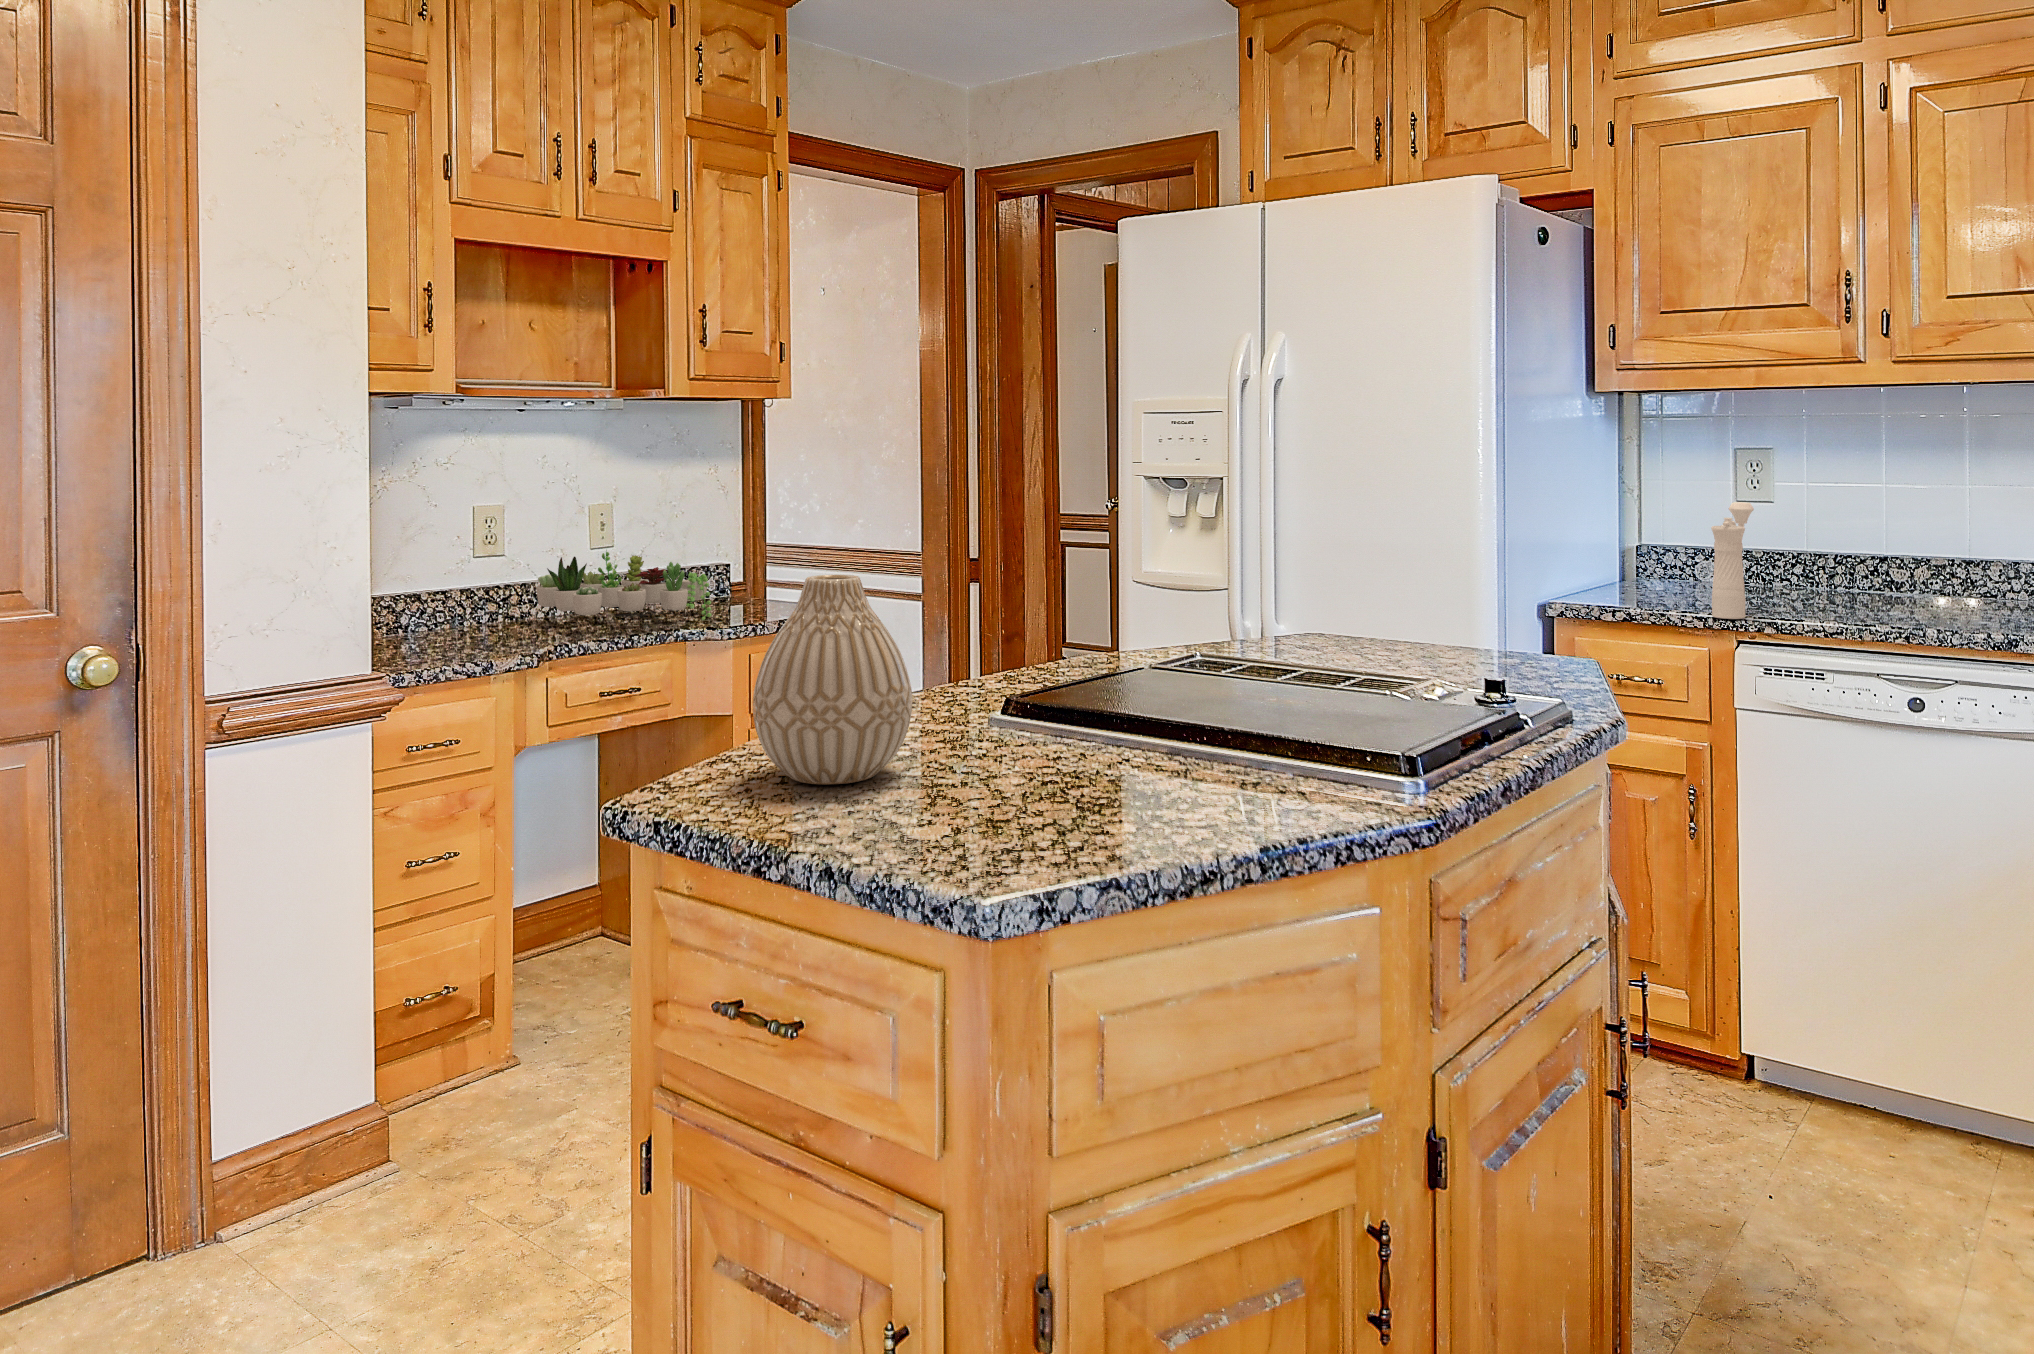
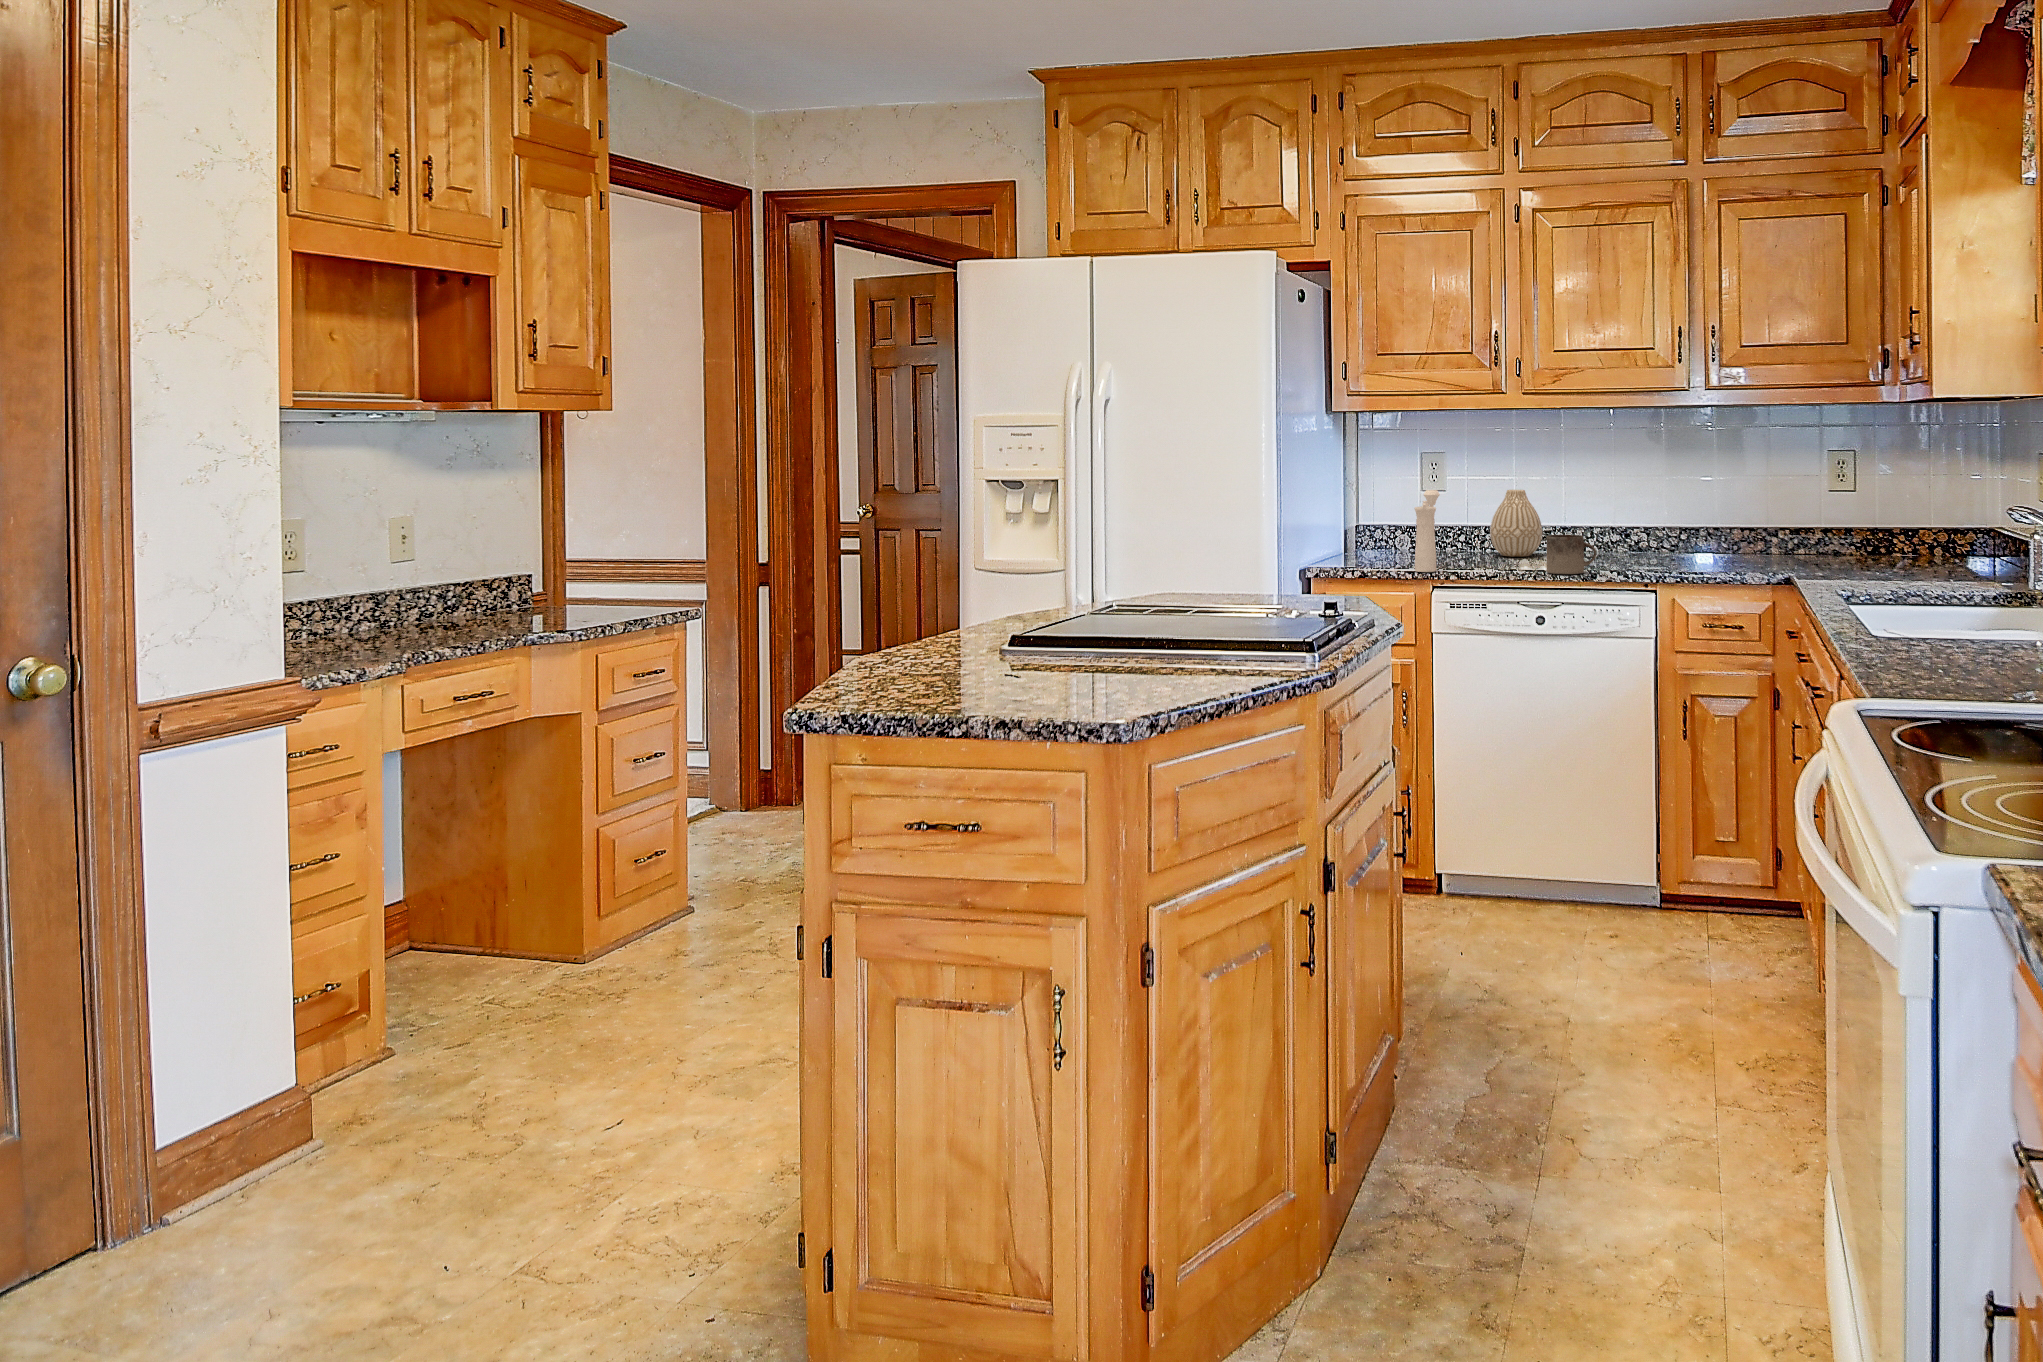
succulent plant: present [537,552,711,620] -> none [350,557,550,625]
vase: present [753,575,912,785] -> present [1490,490,1542,557]
mug: none [1928,575,2017,636] -> present [1547,535,1596,574]

